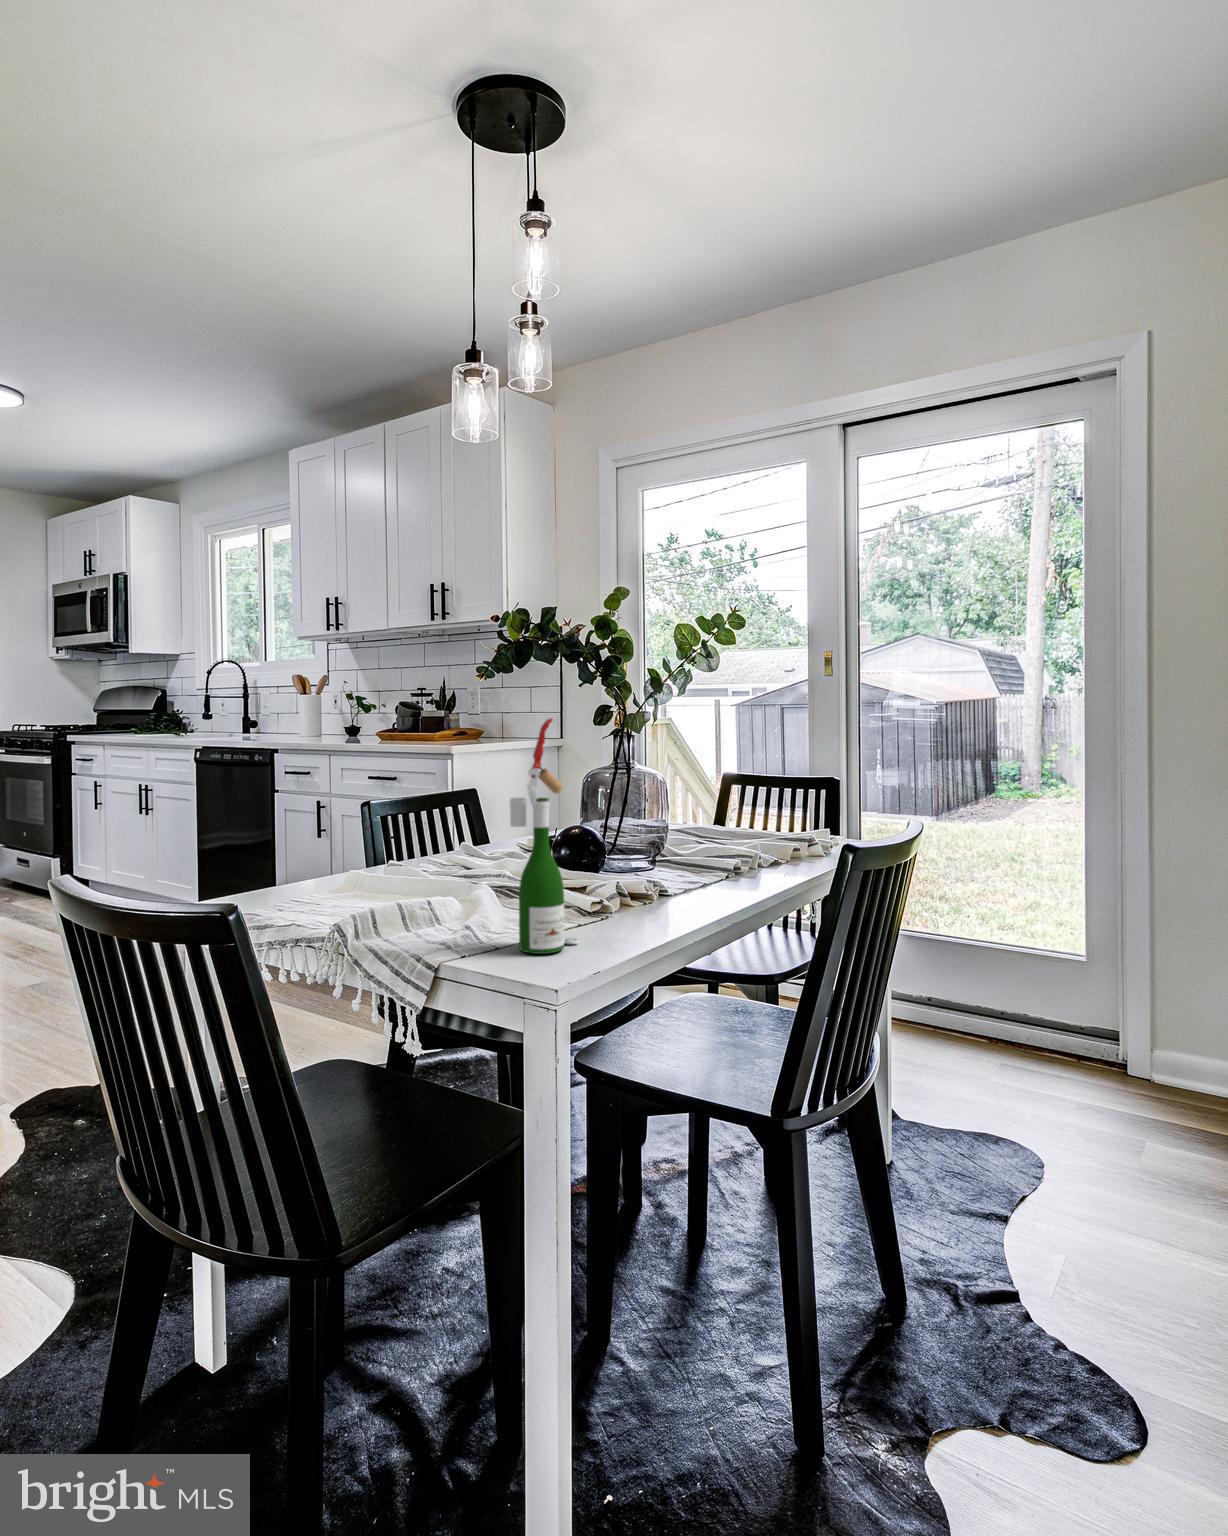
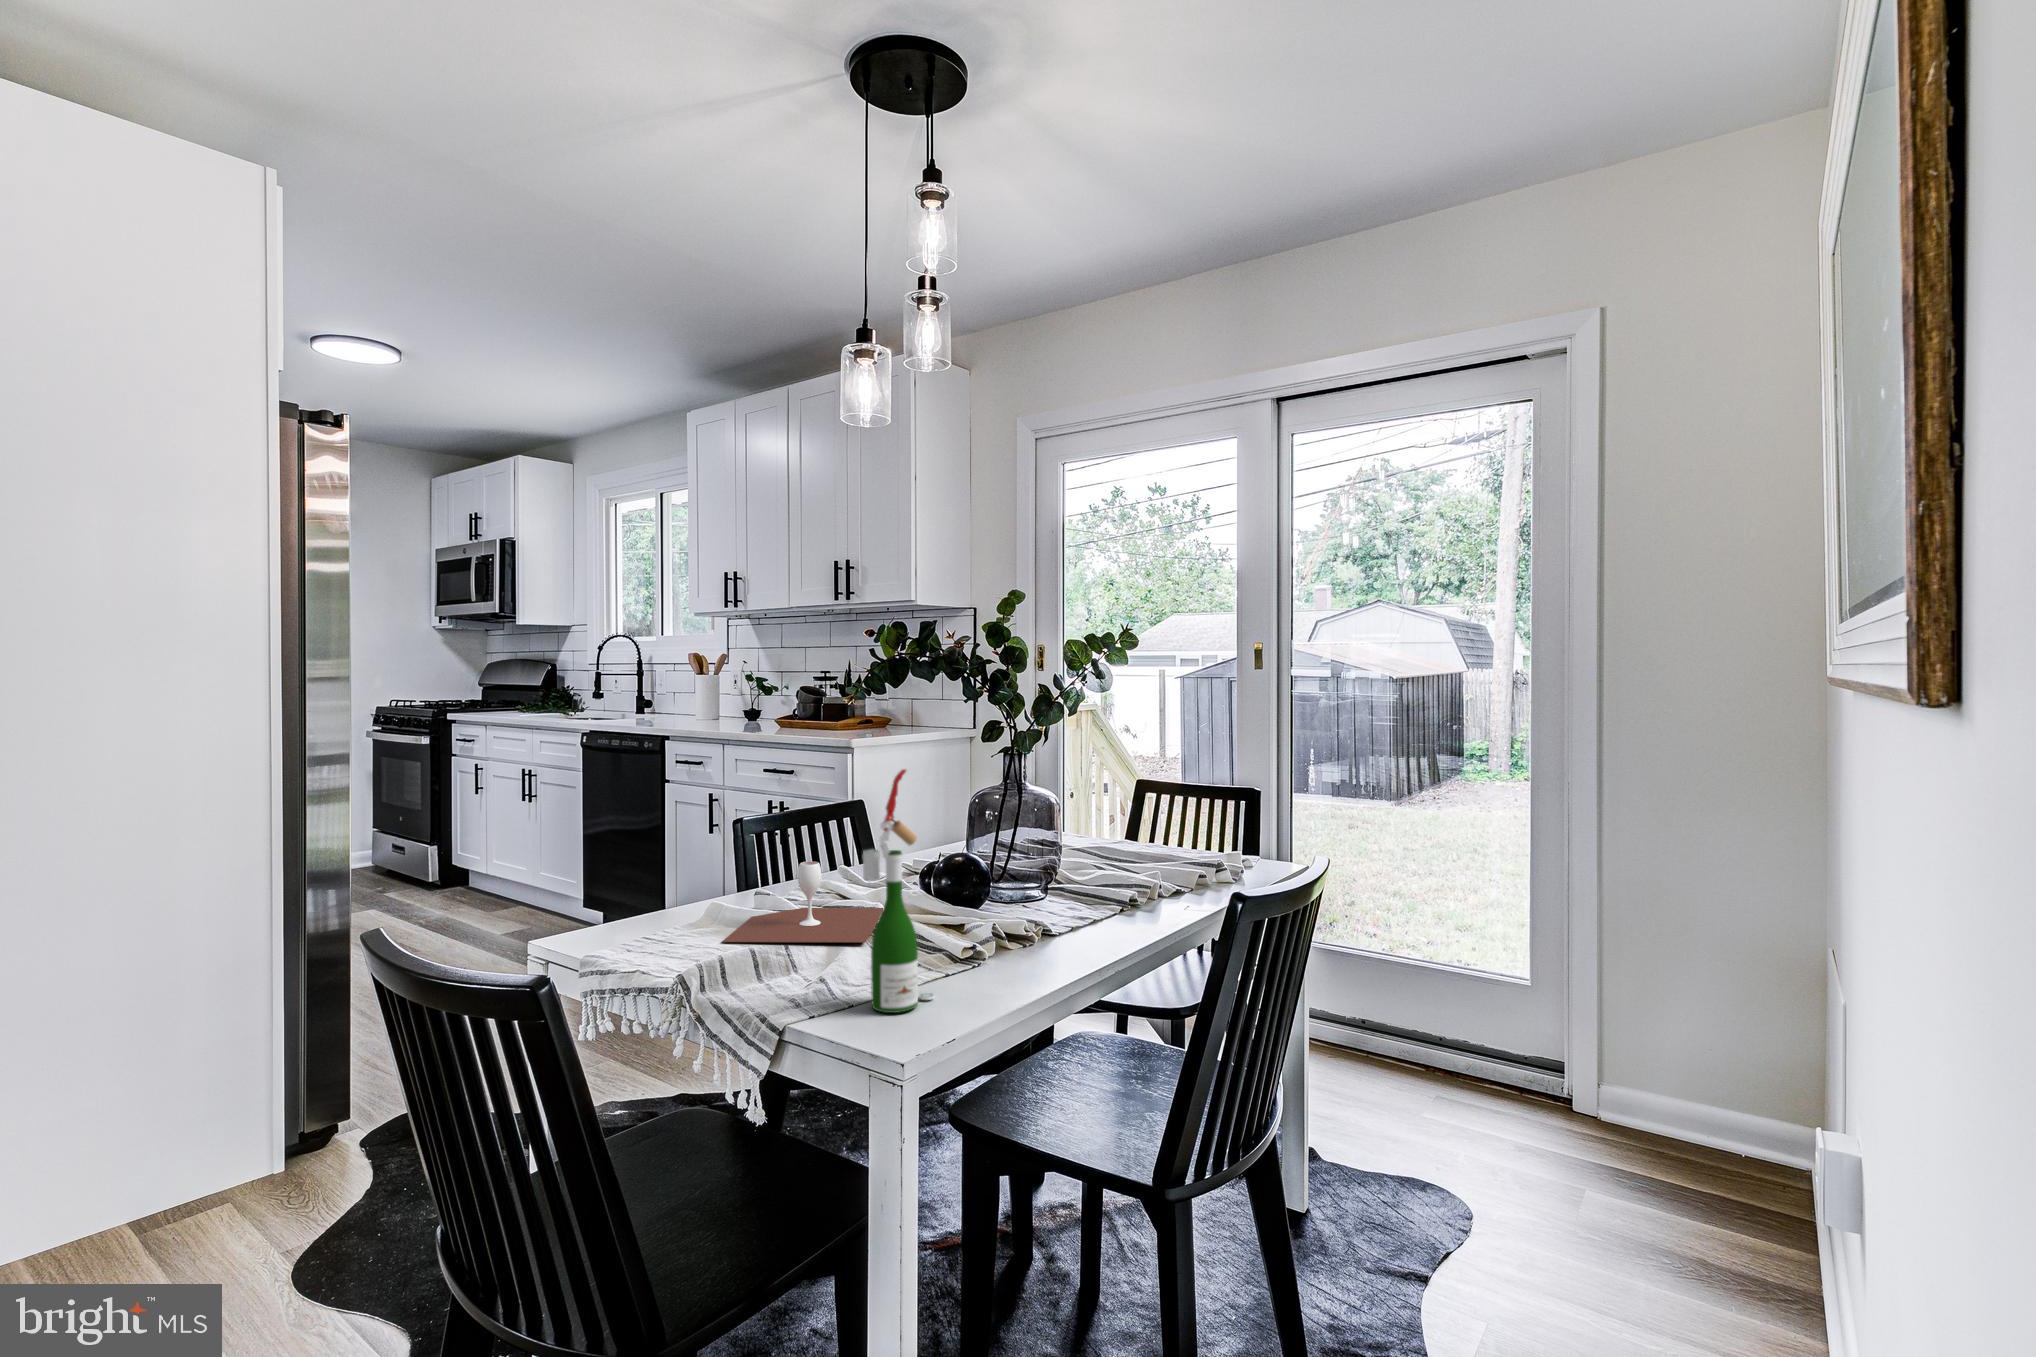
wine glass: none [361,828,515,901] -> present [722,861,883,943]

